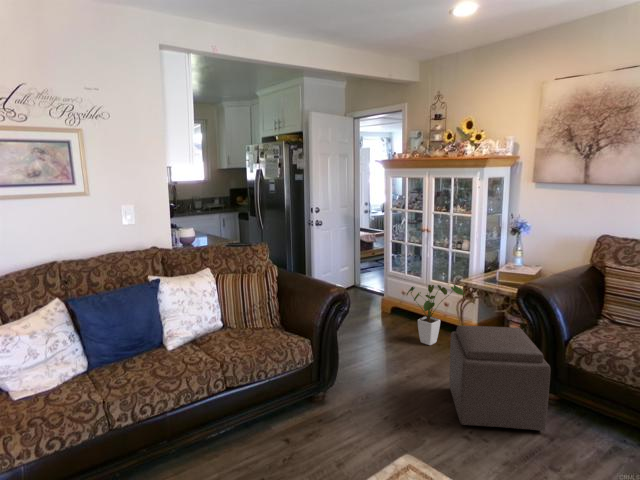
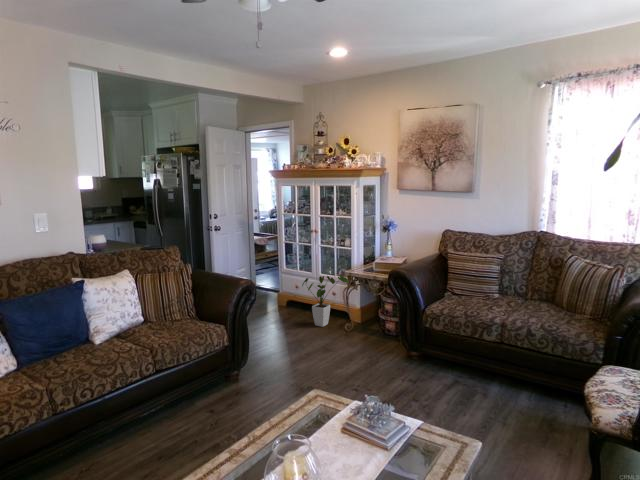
ottoman: present [449,326,551,431] -> none [340,302,412,380]

